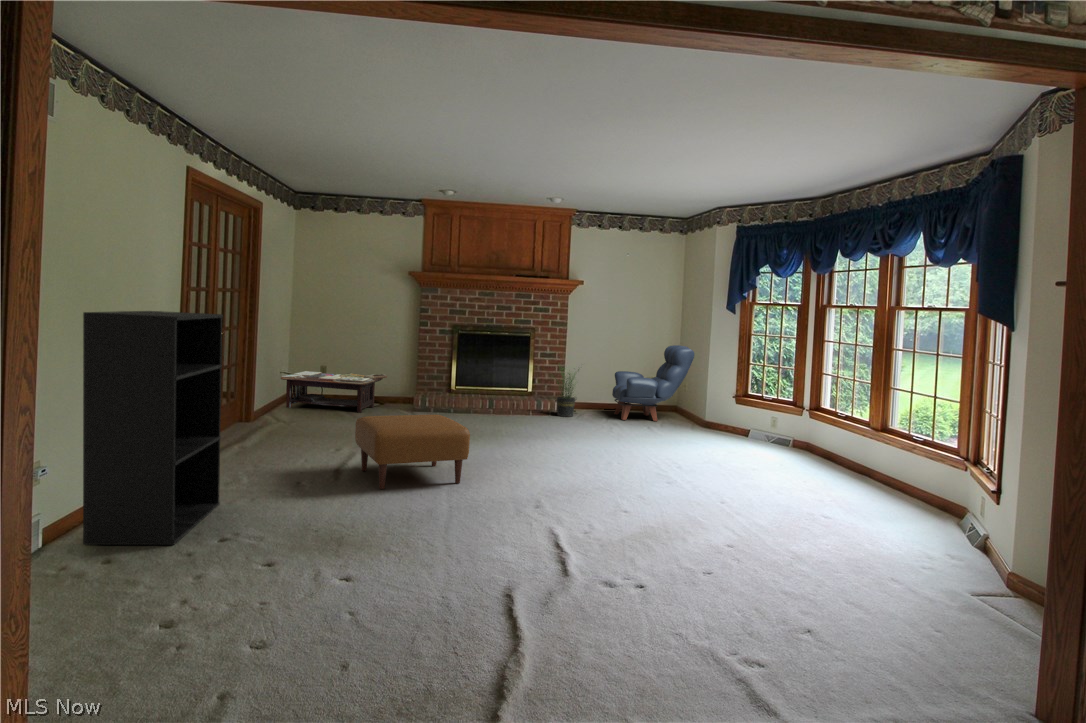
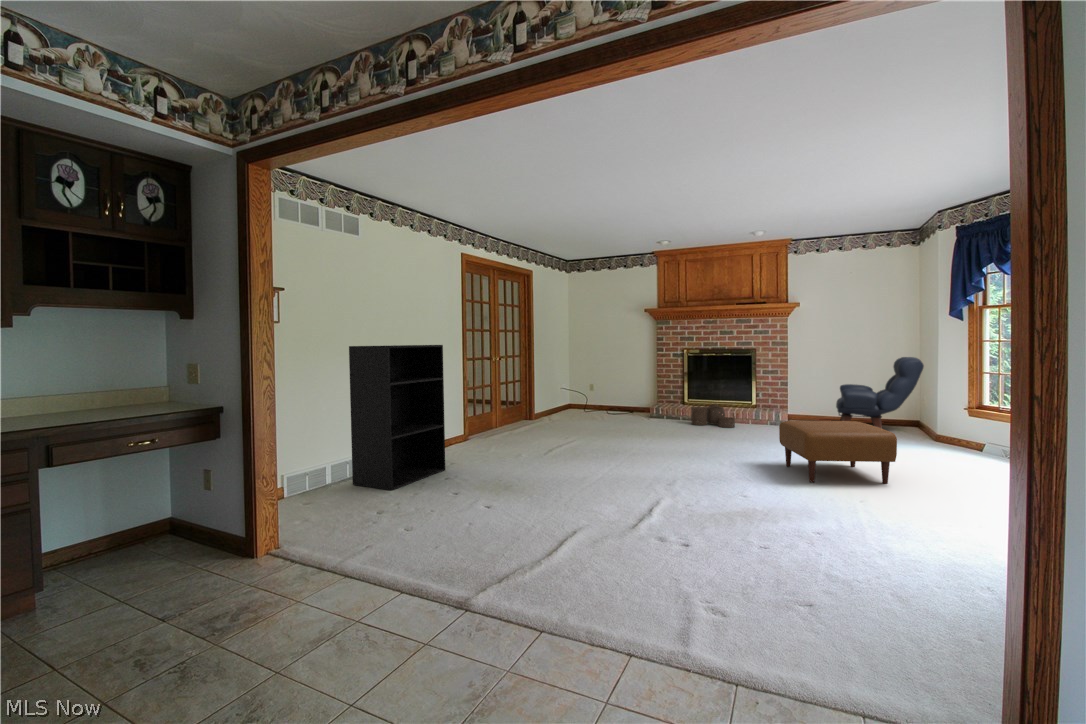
potted plant: present [556,364,579,417] -> none [766,377,802,426]
coffee table: present [281,371,387,413] -> none [559,388,632,418]
woven basket: none [469,391,521,421] -> present [691,405,735,428]
ottoman: present [355,415,470,489] -> present [779,421,897,484]

